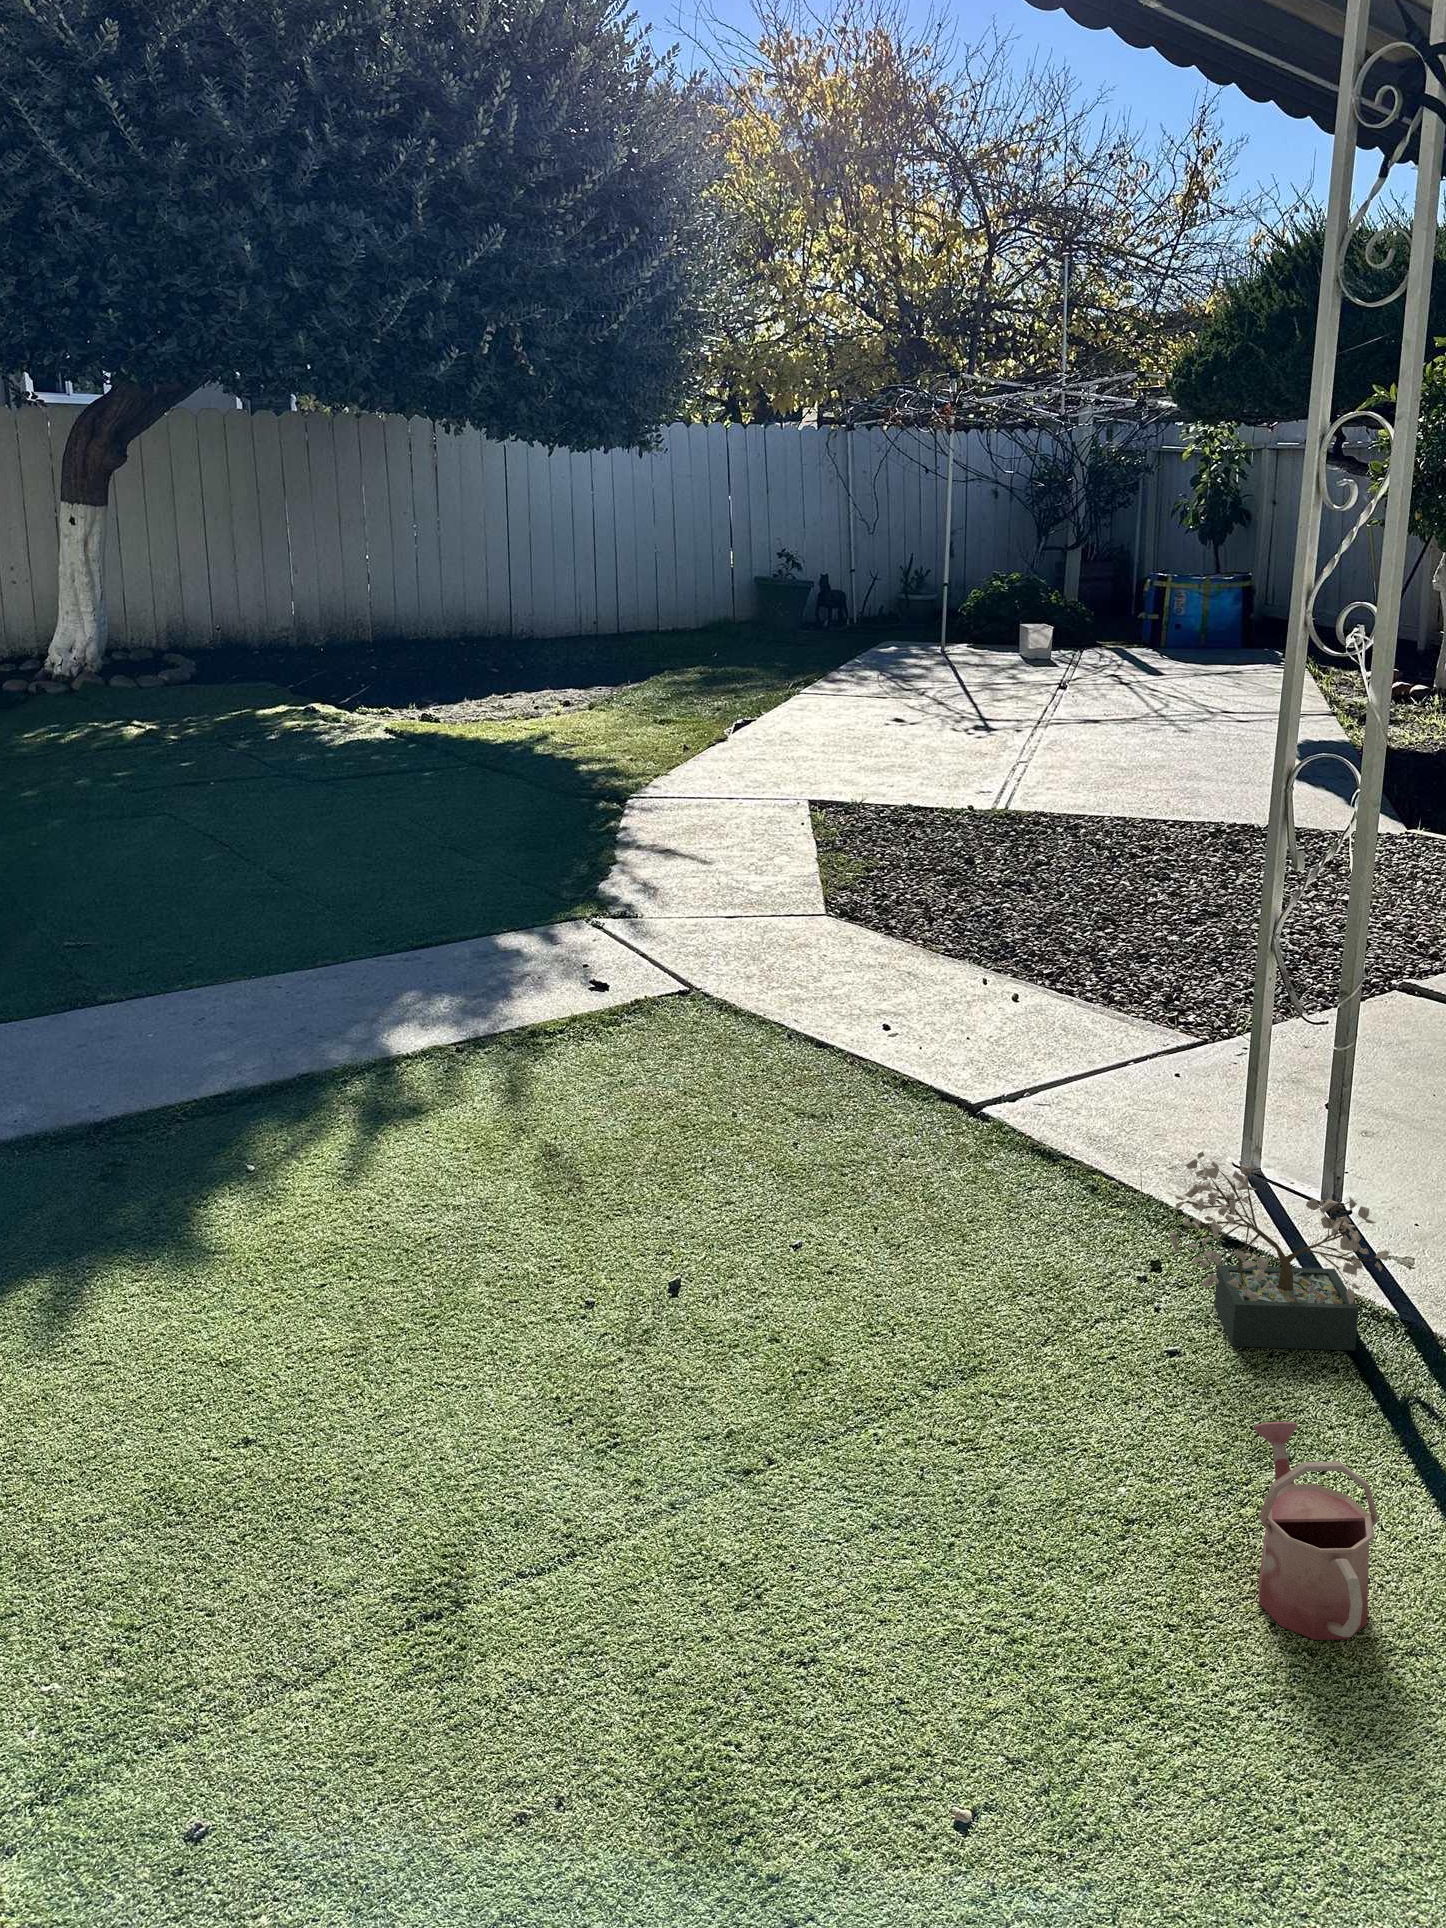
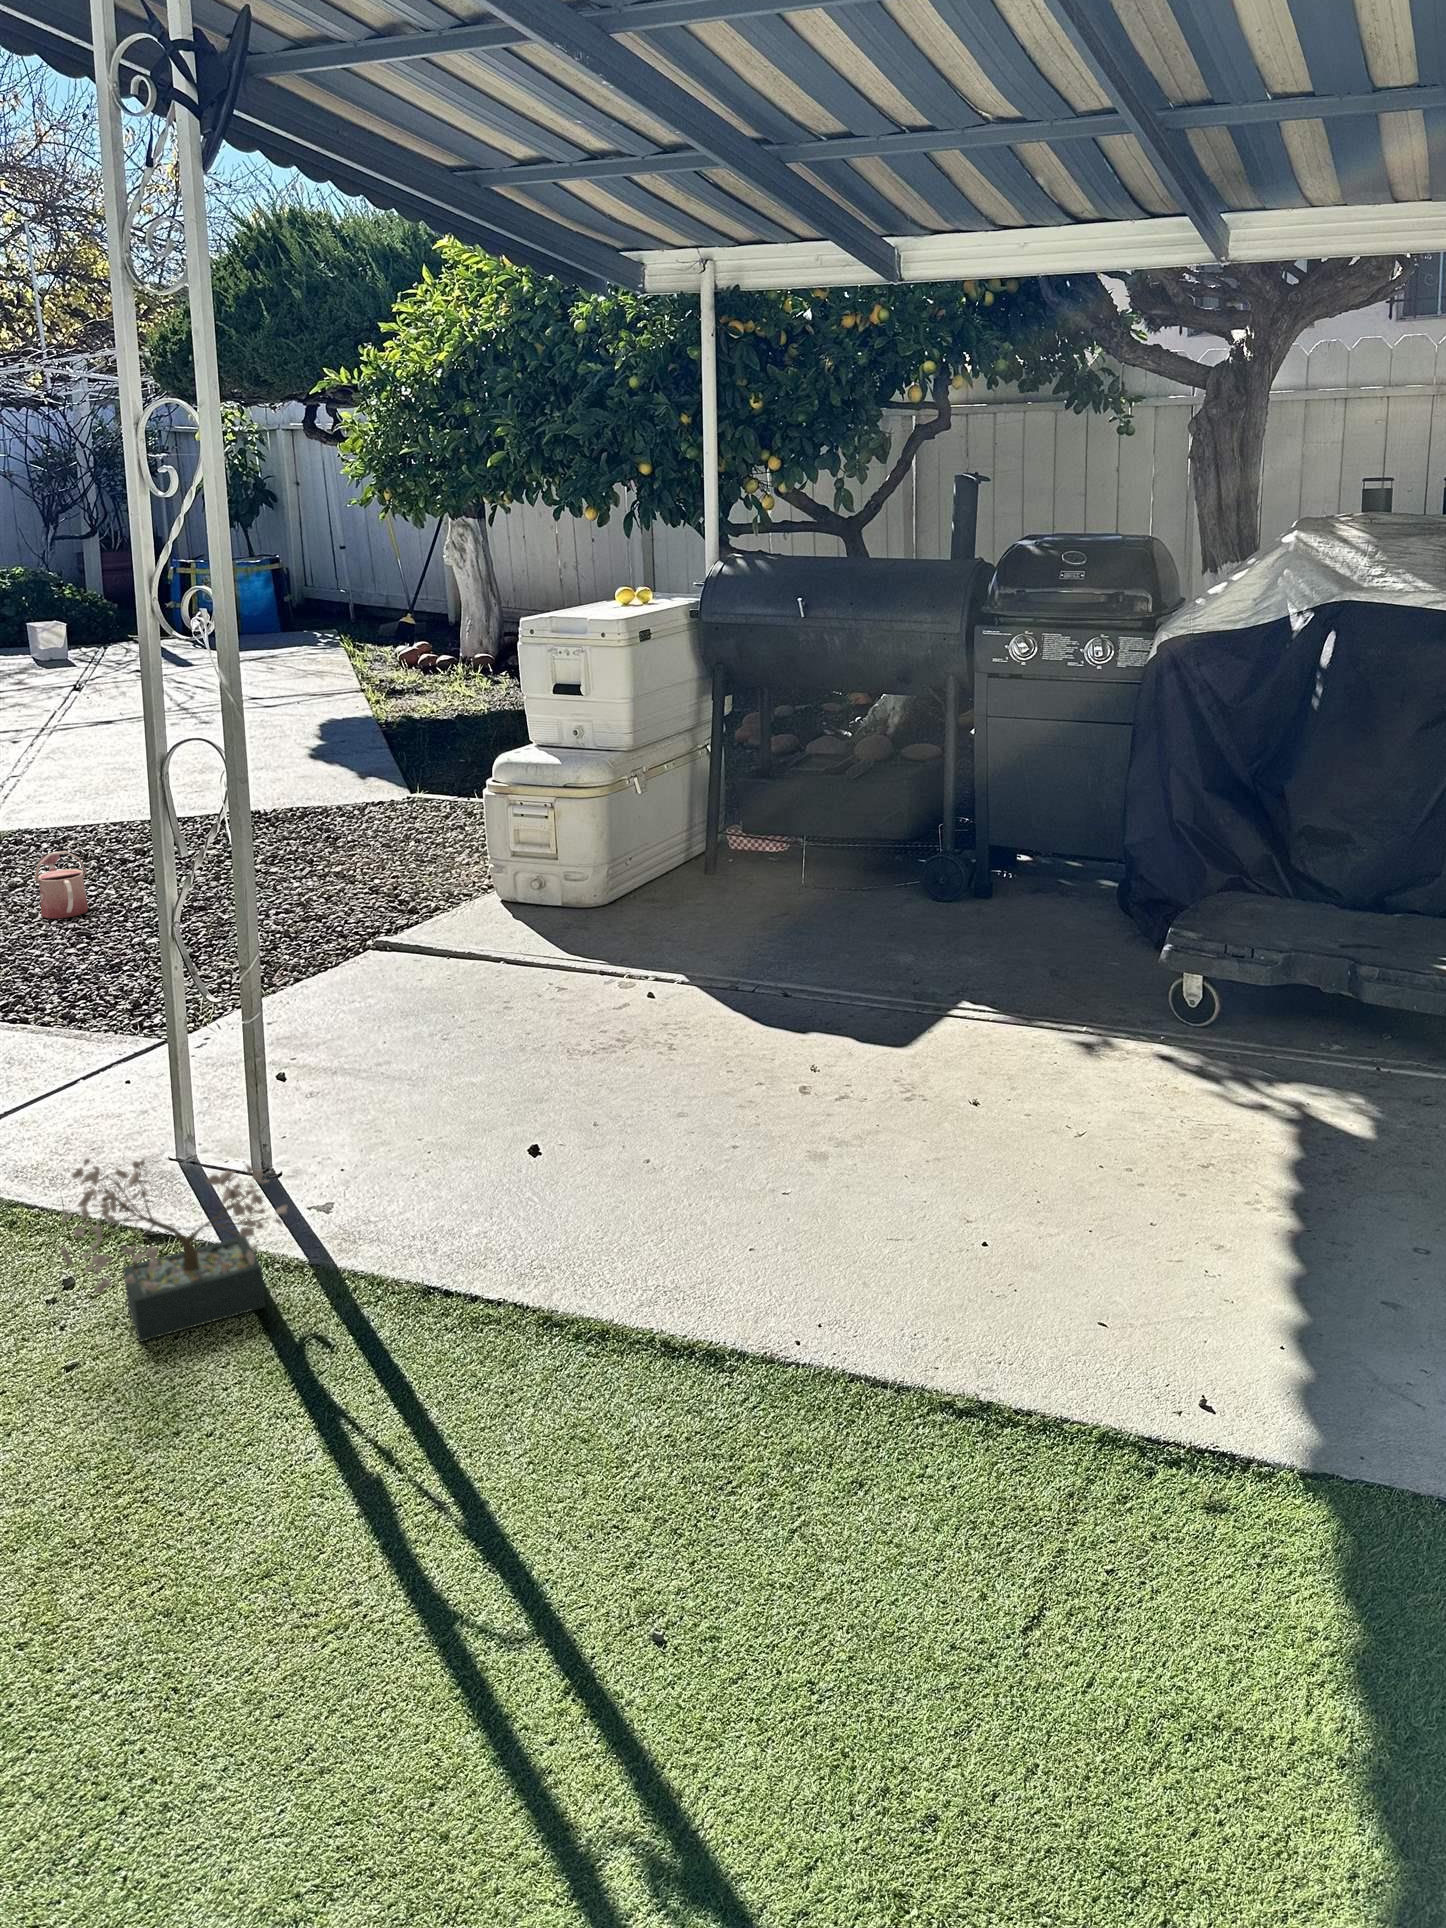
watering can: present [1253,1422,1378,1640] -> present [34,851,88,918]

